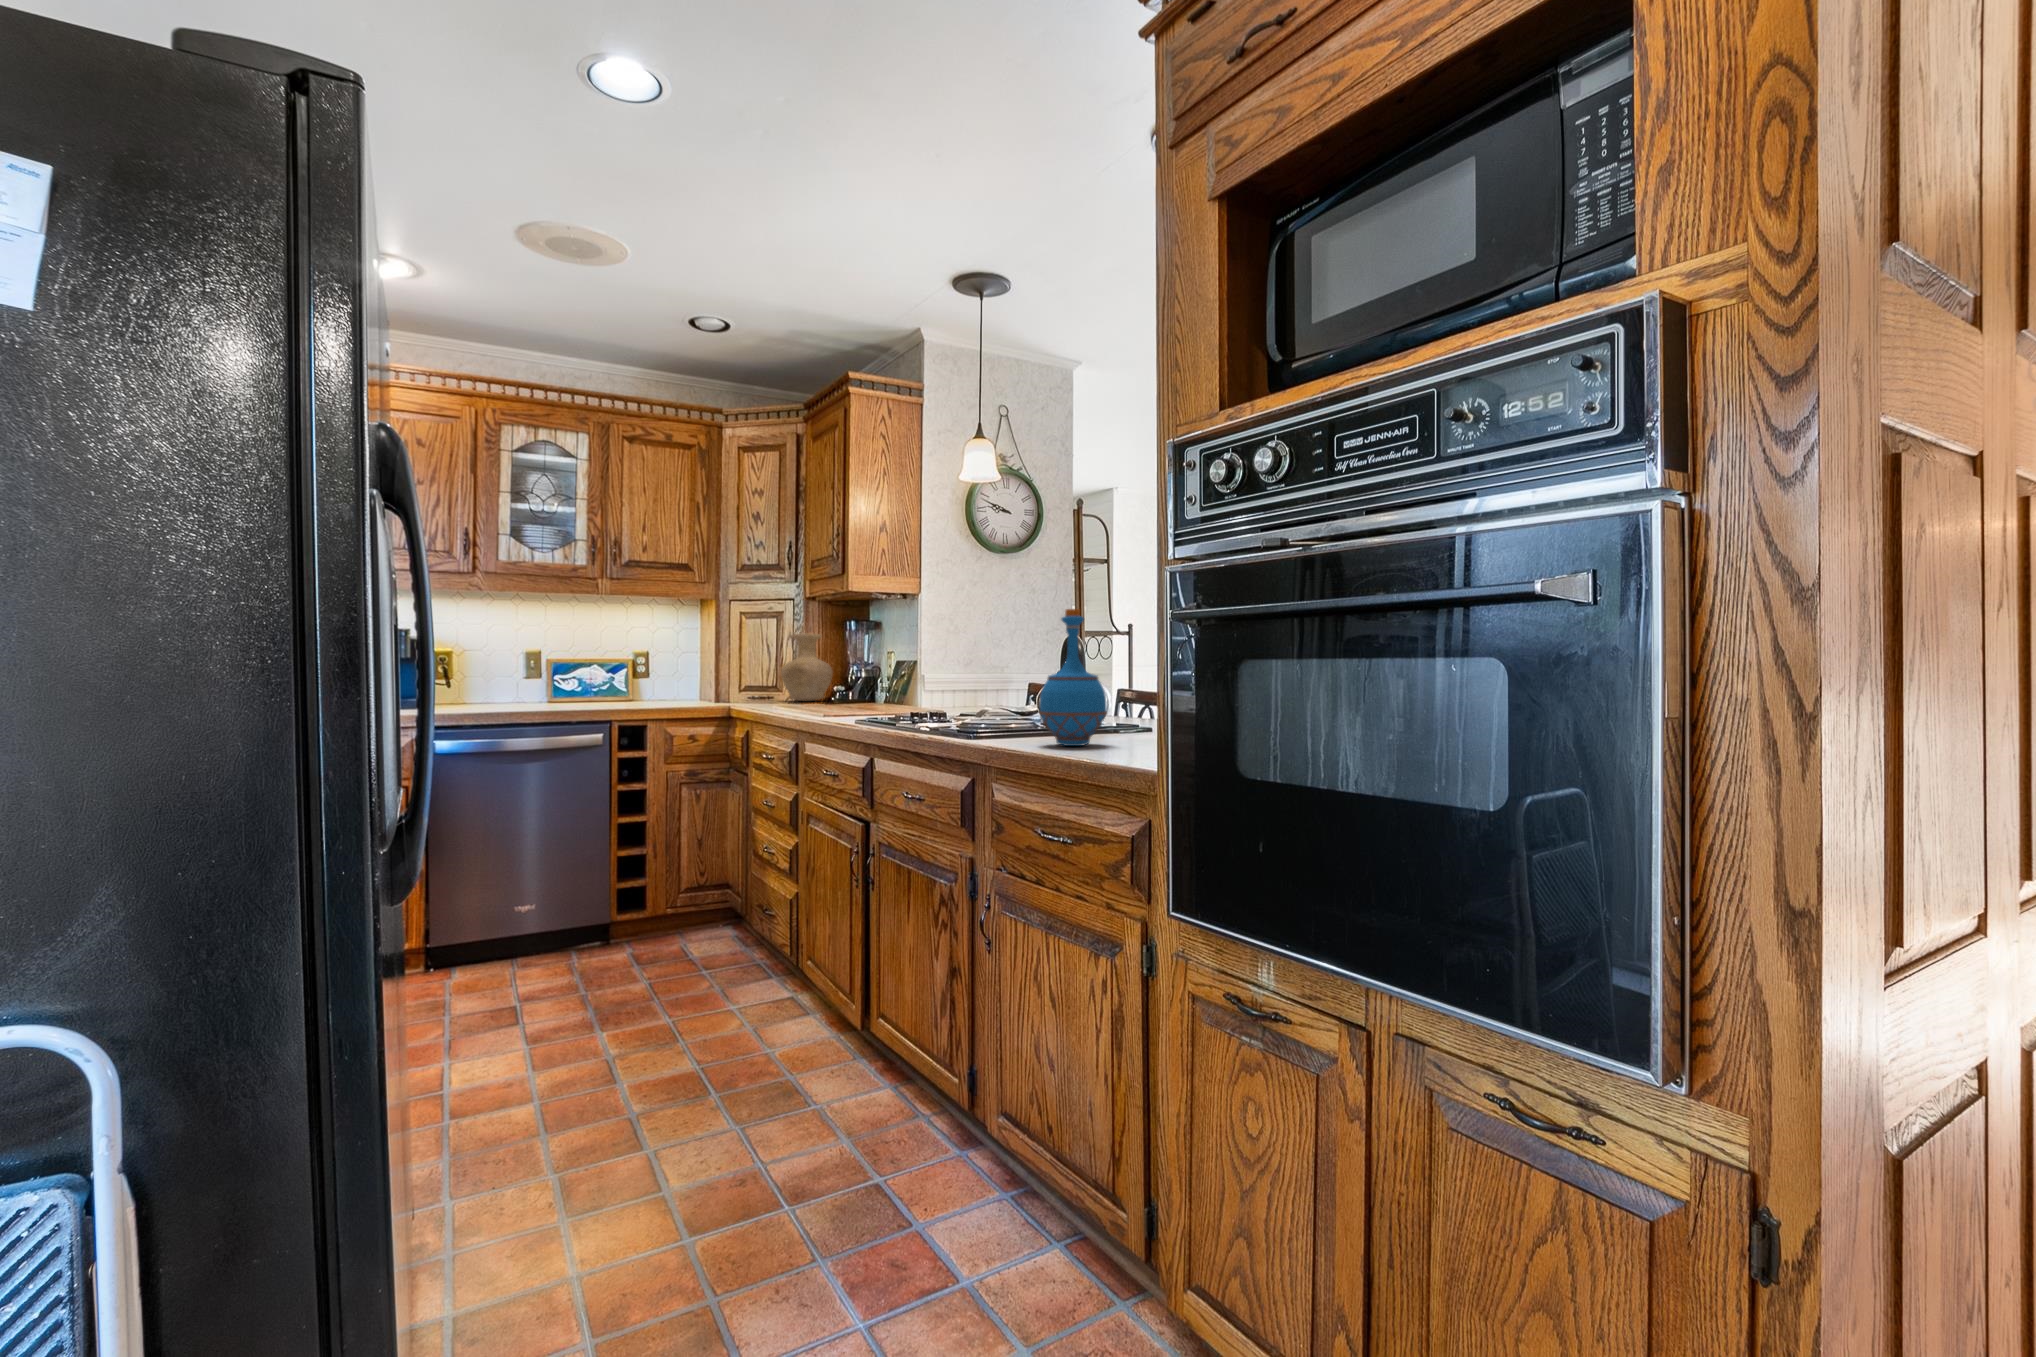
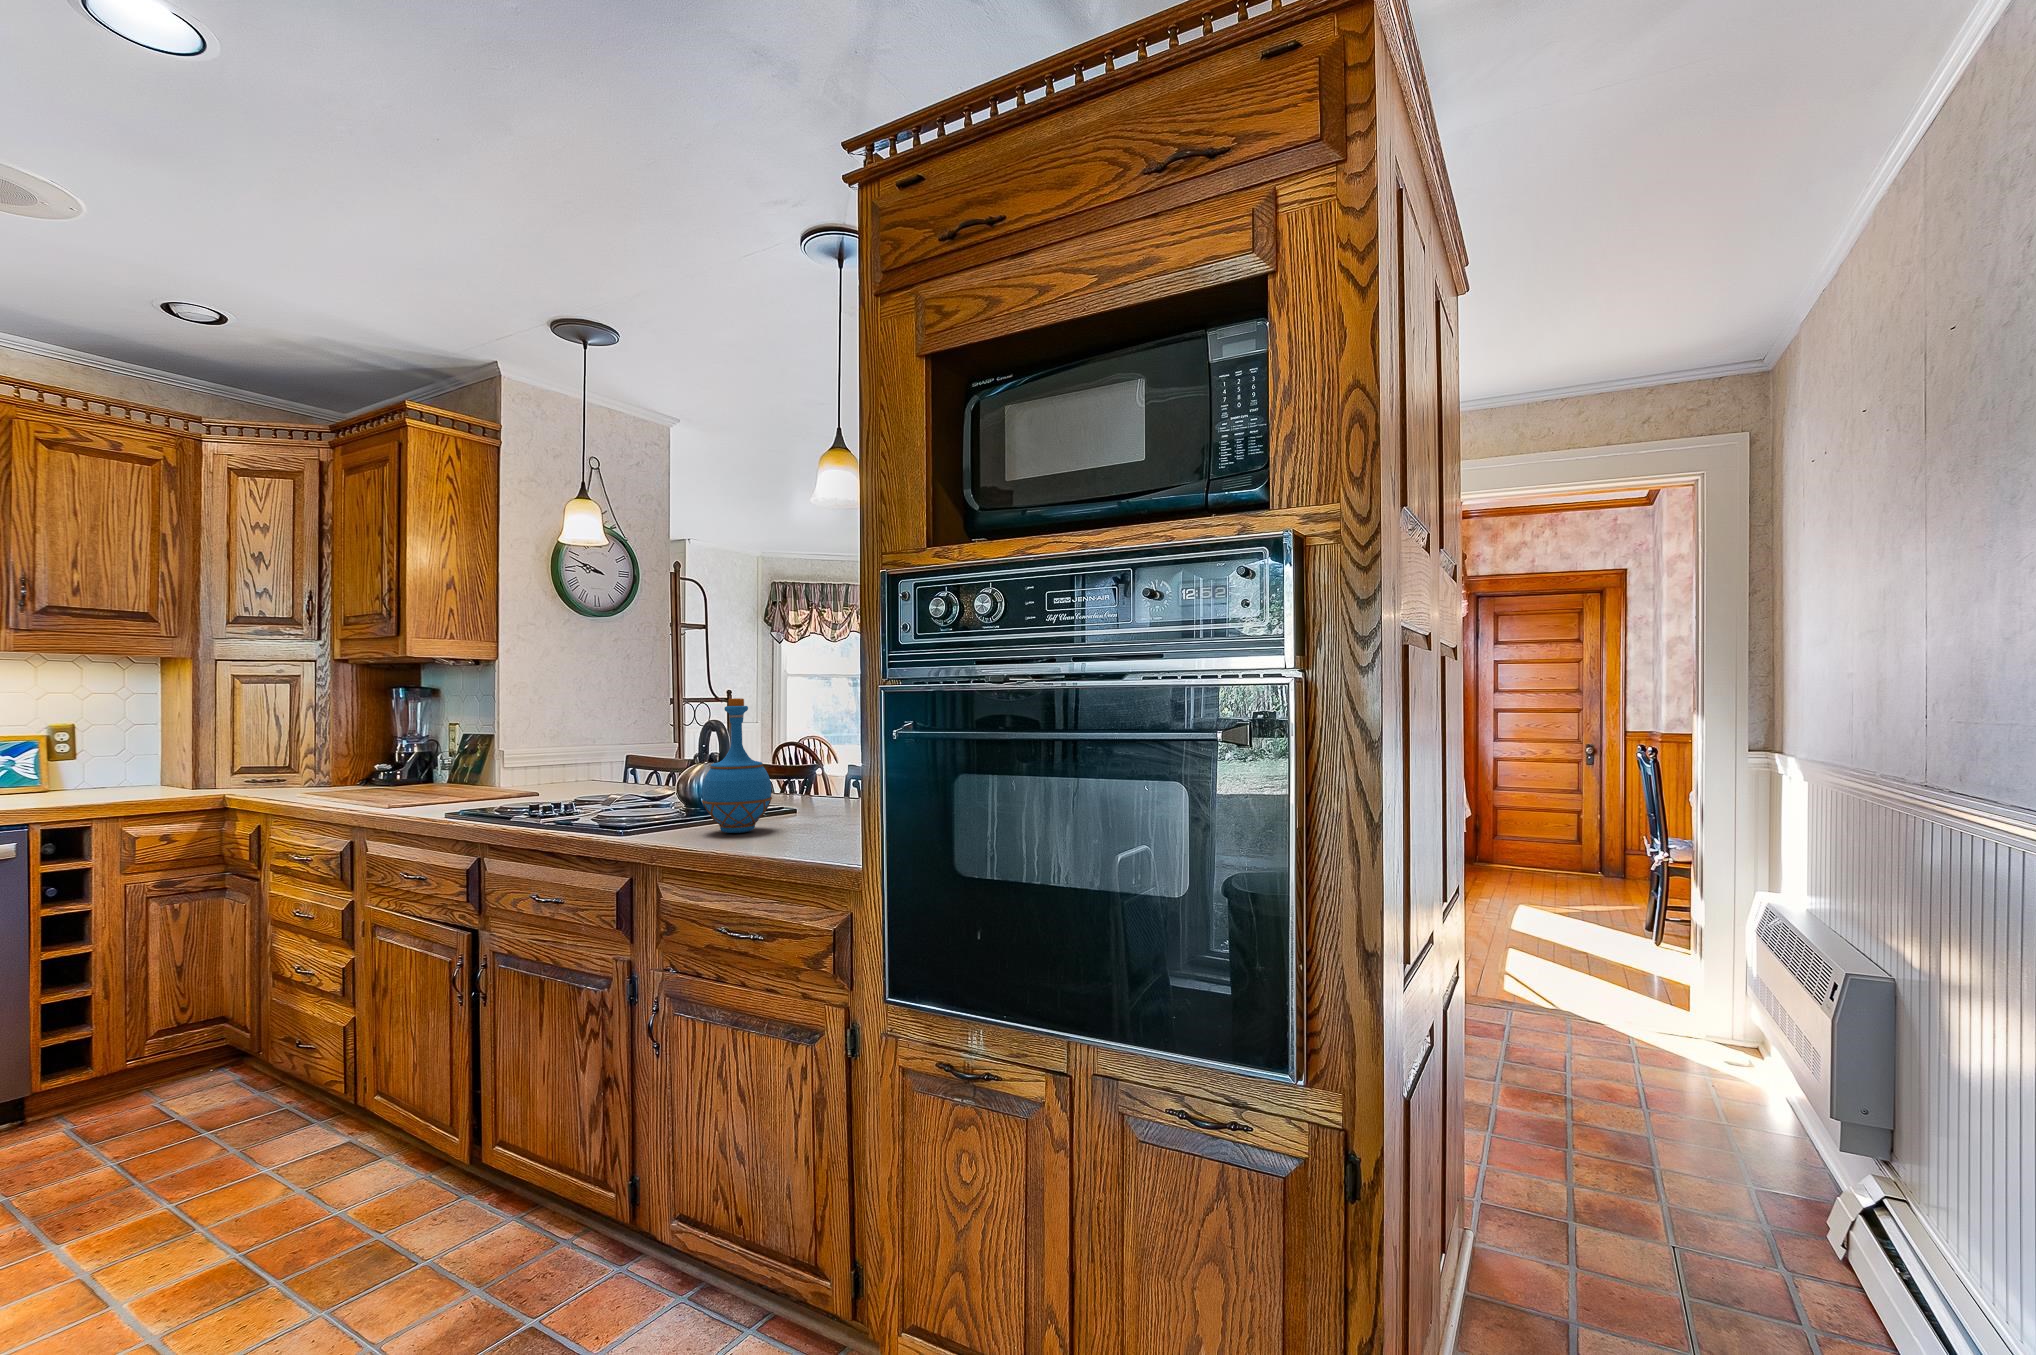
vase: present [781,634,832,701] -> none [299,700,372,780]

